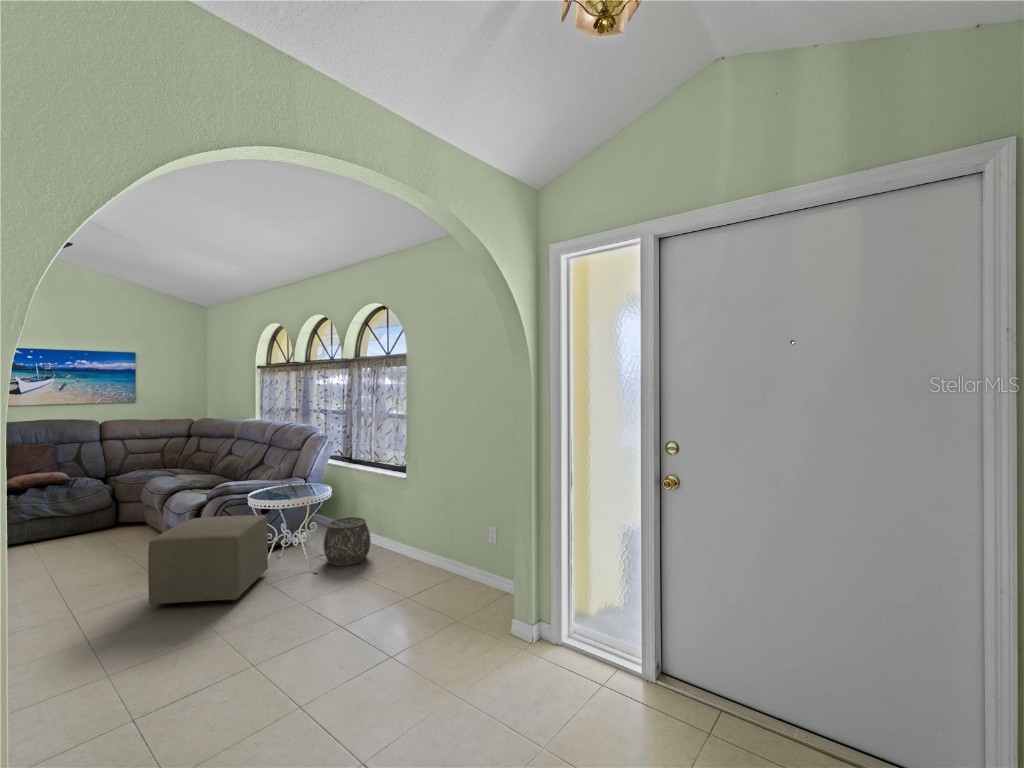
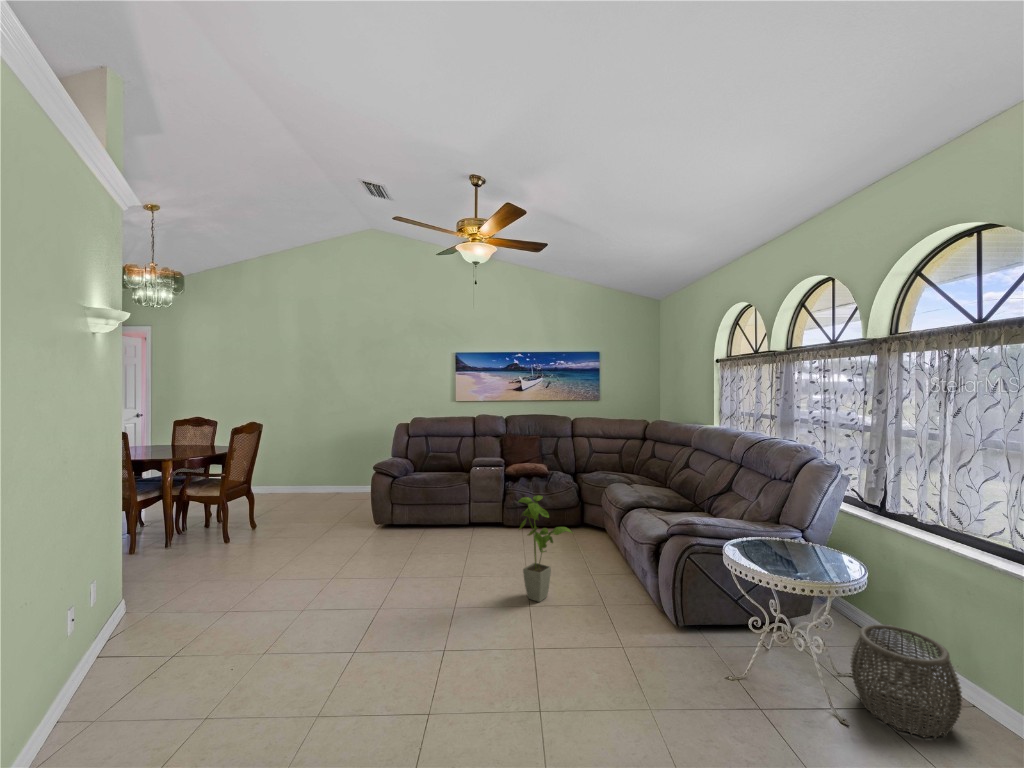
house plant: none [47,488,116,588] -> present [518,496,572,602]
ottoman: present [148,515,268,607] -> none [599,563,753,734]

